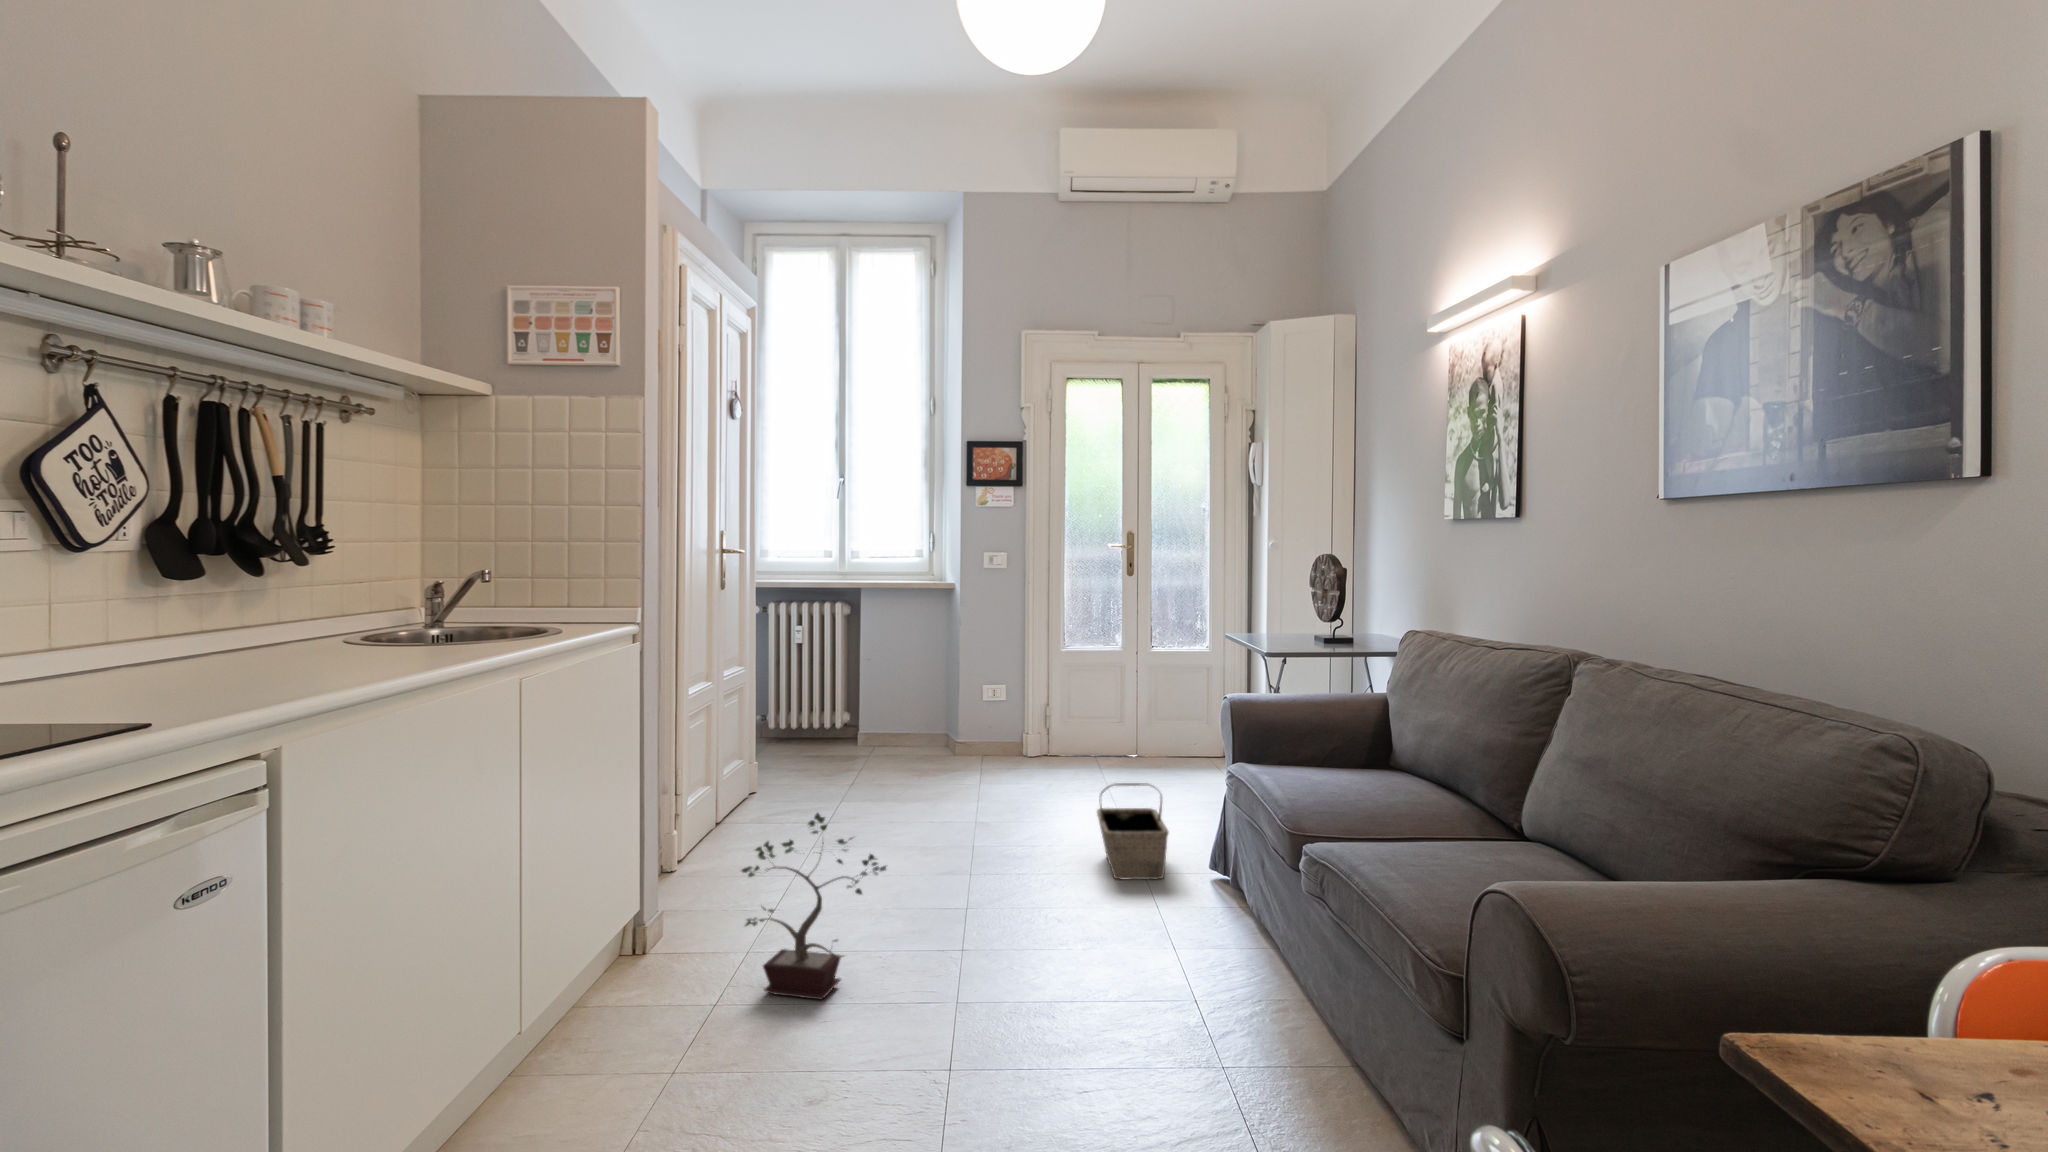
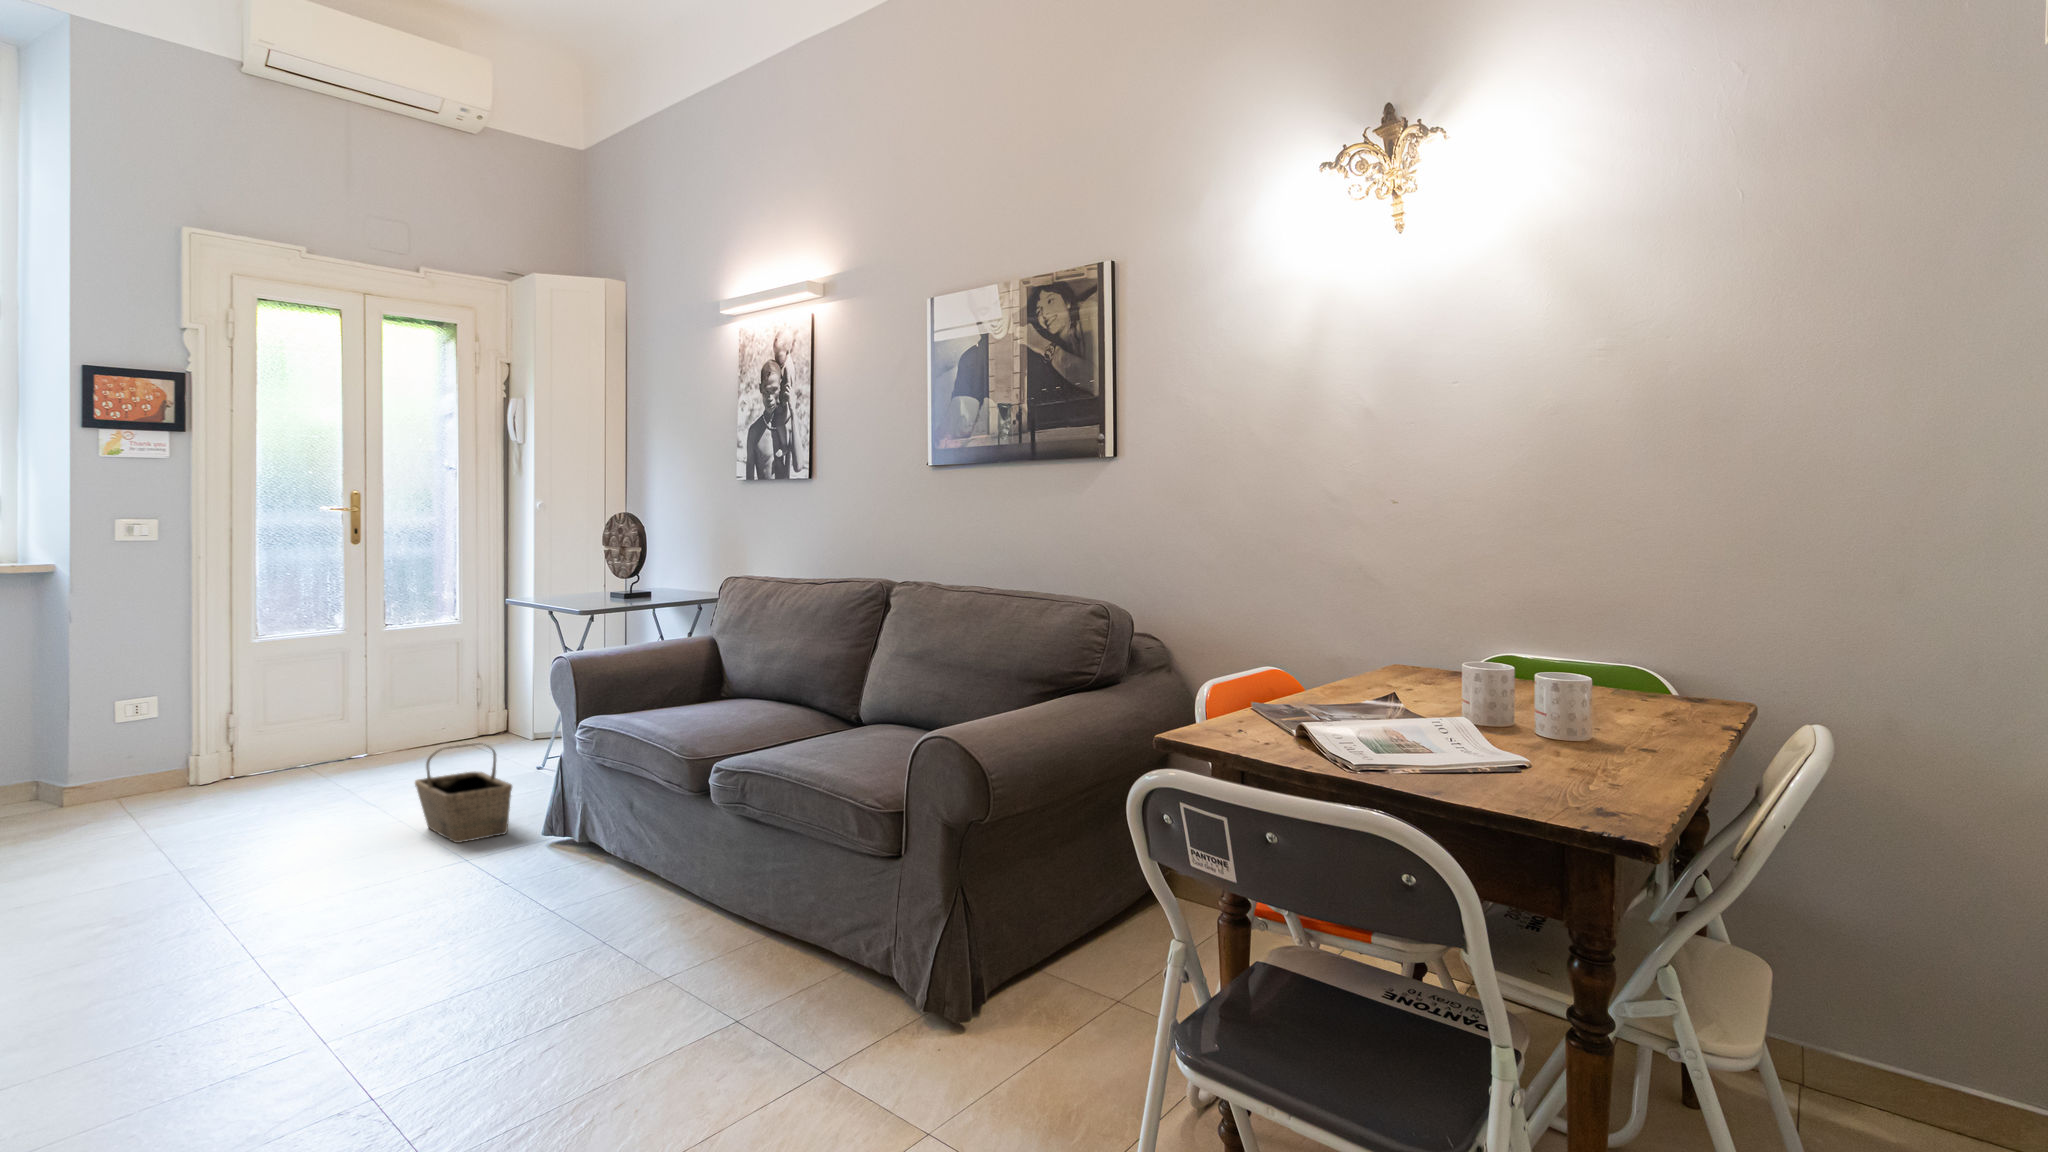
potted plant: present [741,813,886,1000] -> none [65,791,302,1013]

